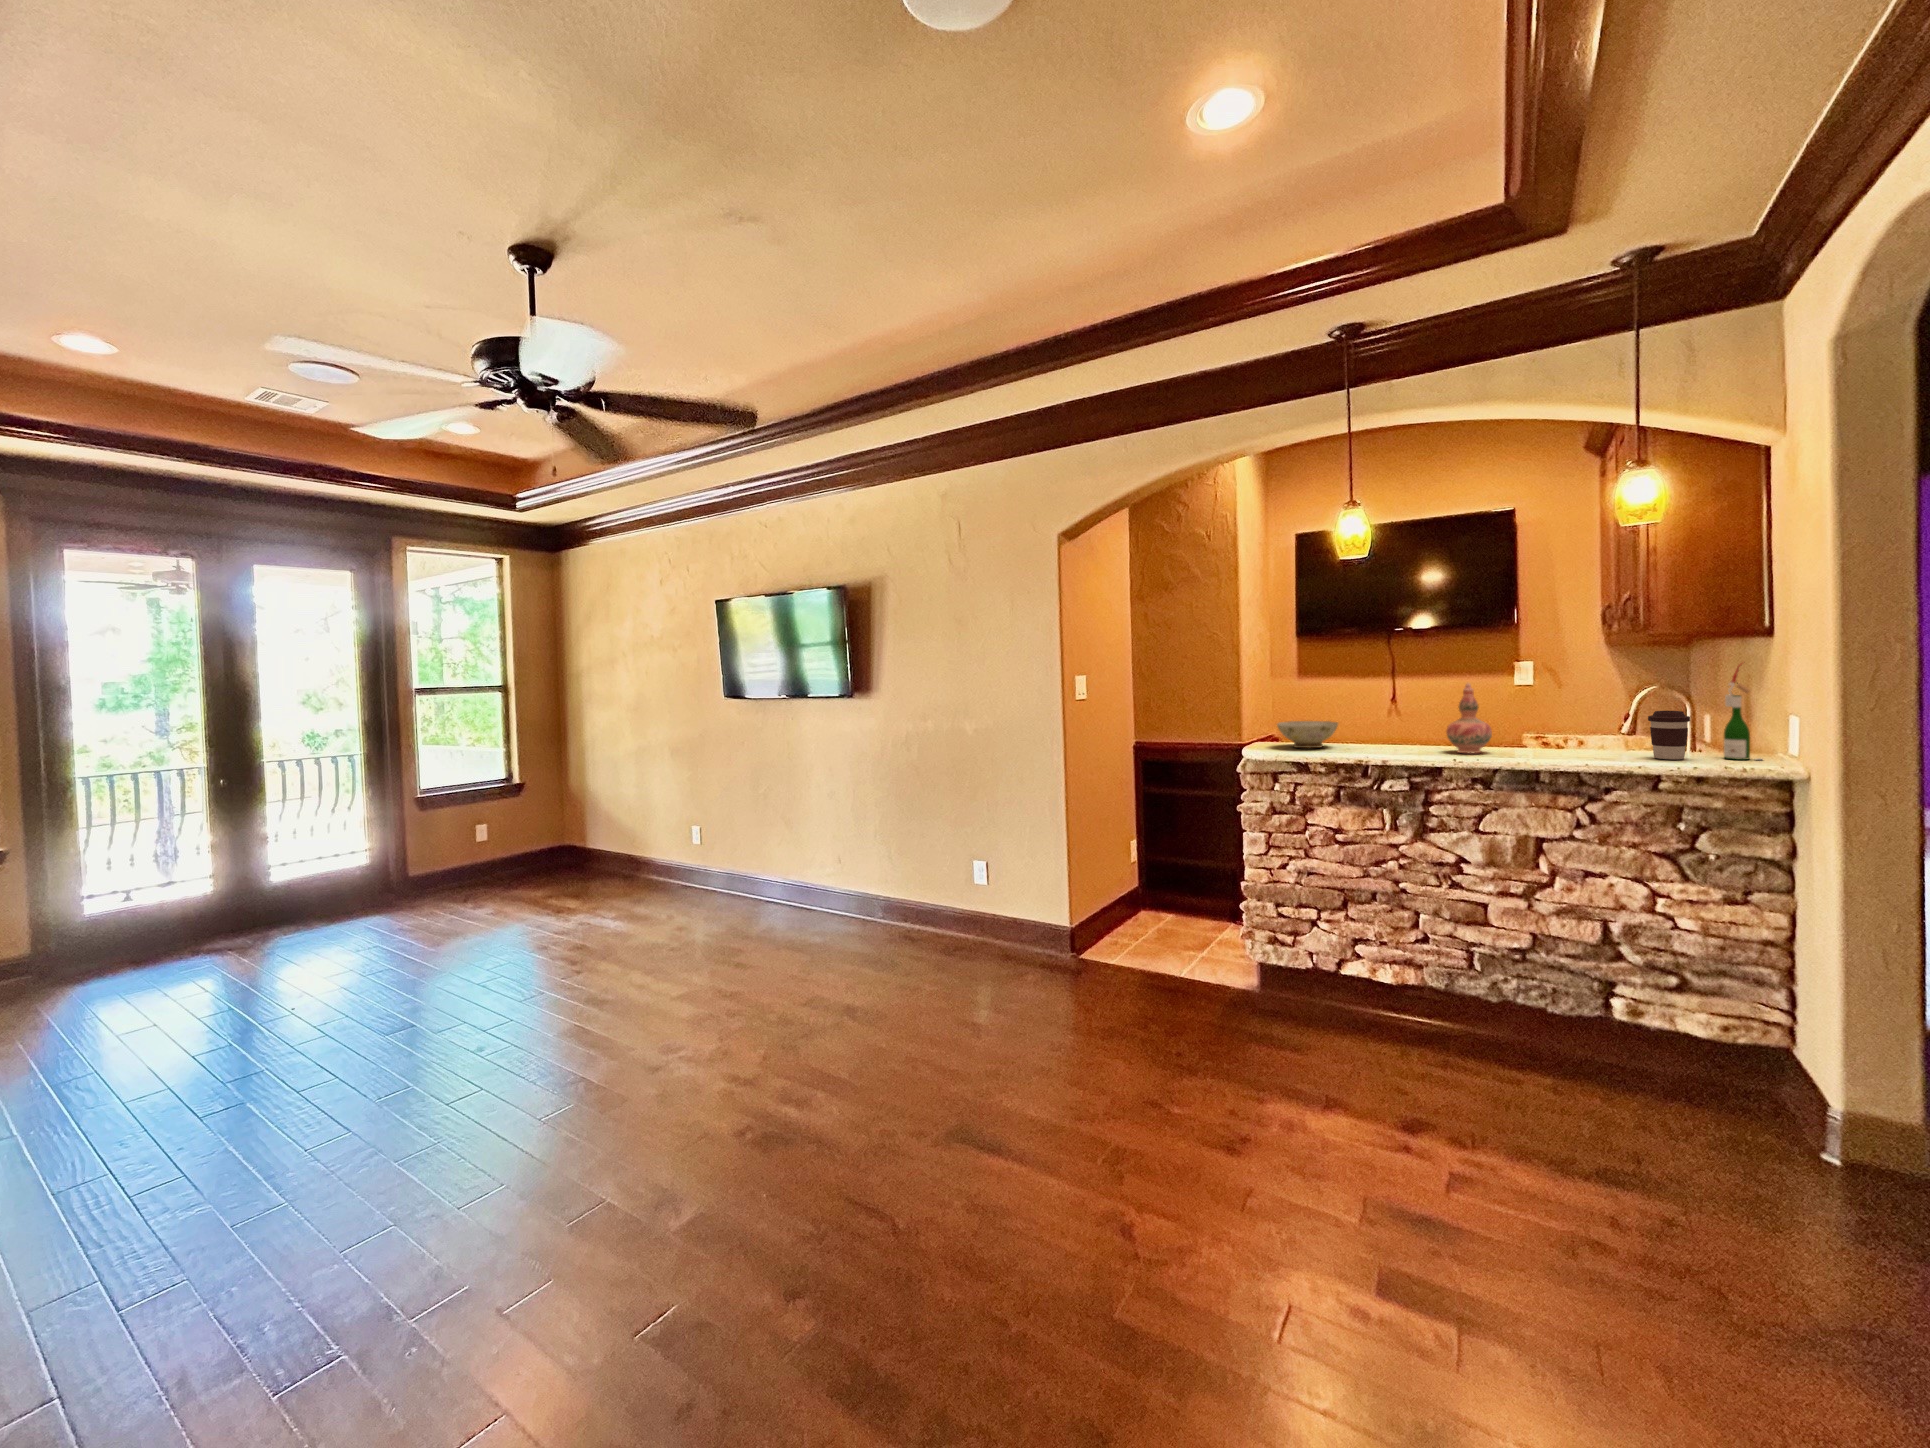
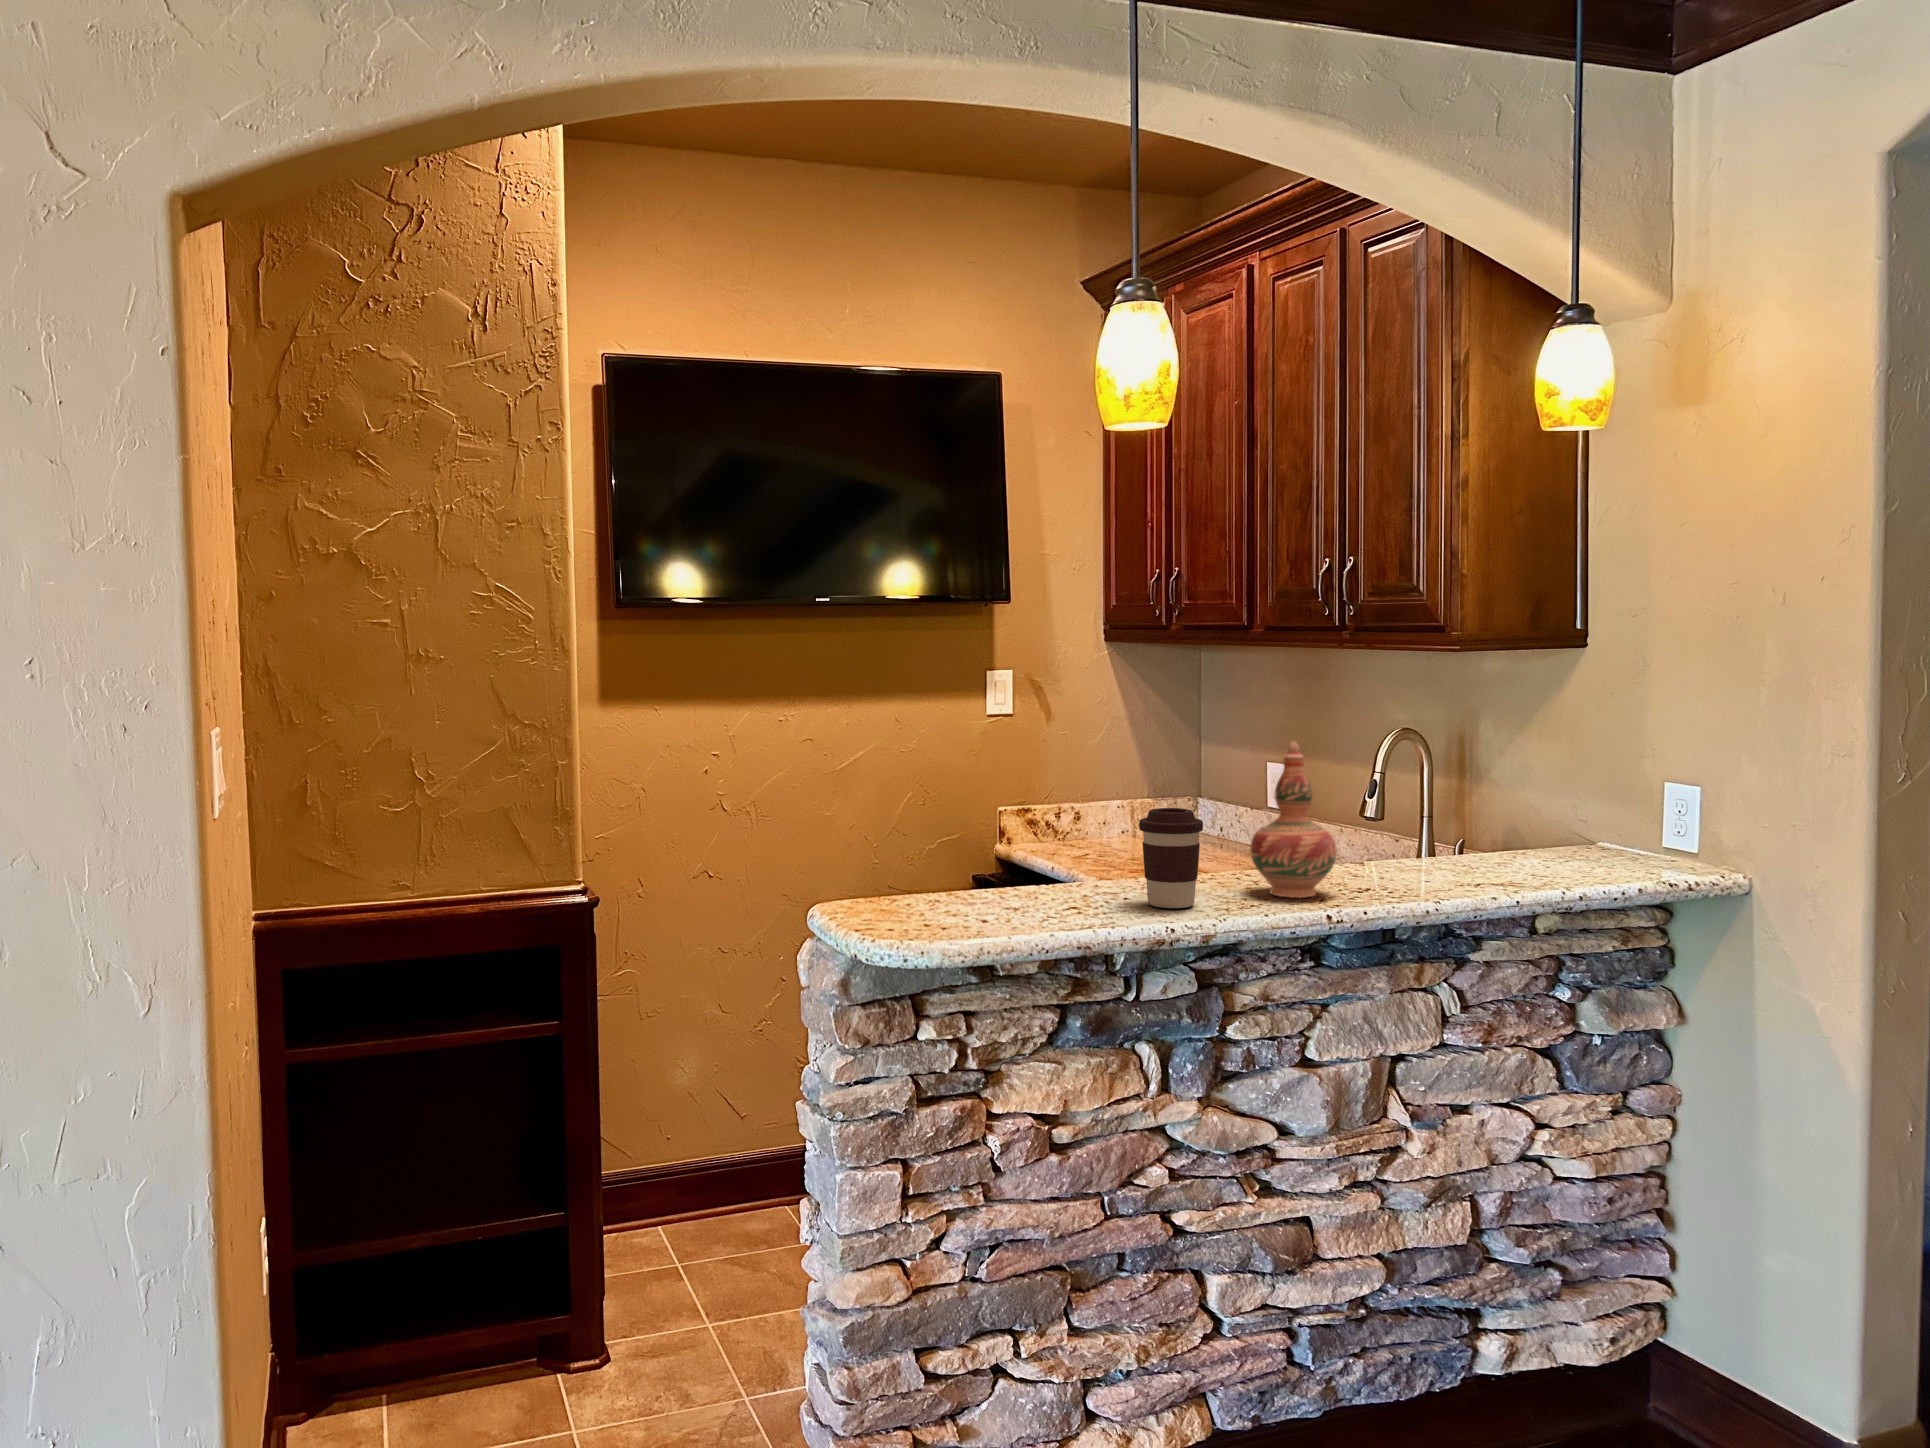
wine bottle: present [1724,664,1761,760] -> none [1600,699,1656,868]
coffee cup: present [1648,711,1690,760] -> present [1139,808,1203,908]
ceramic bowl: present [1277,721,1338,748] -> none [906,841,1050,921]

